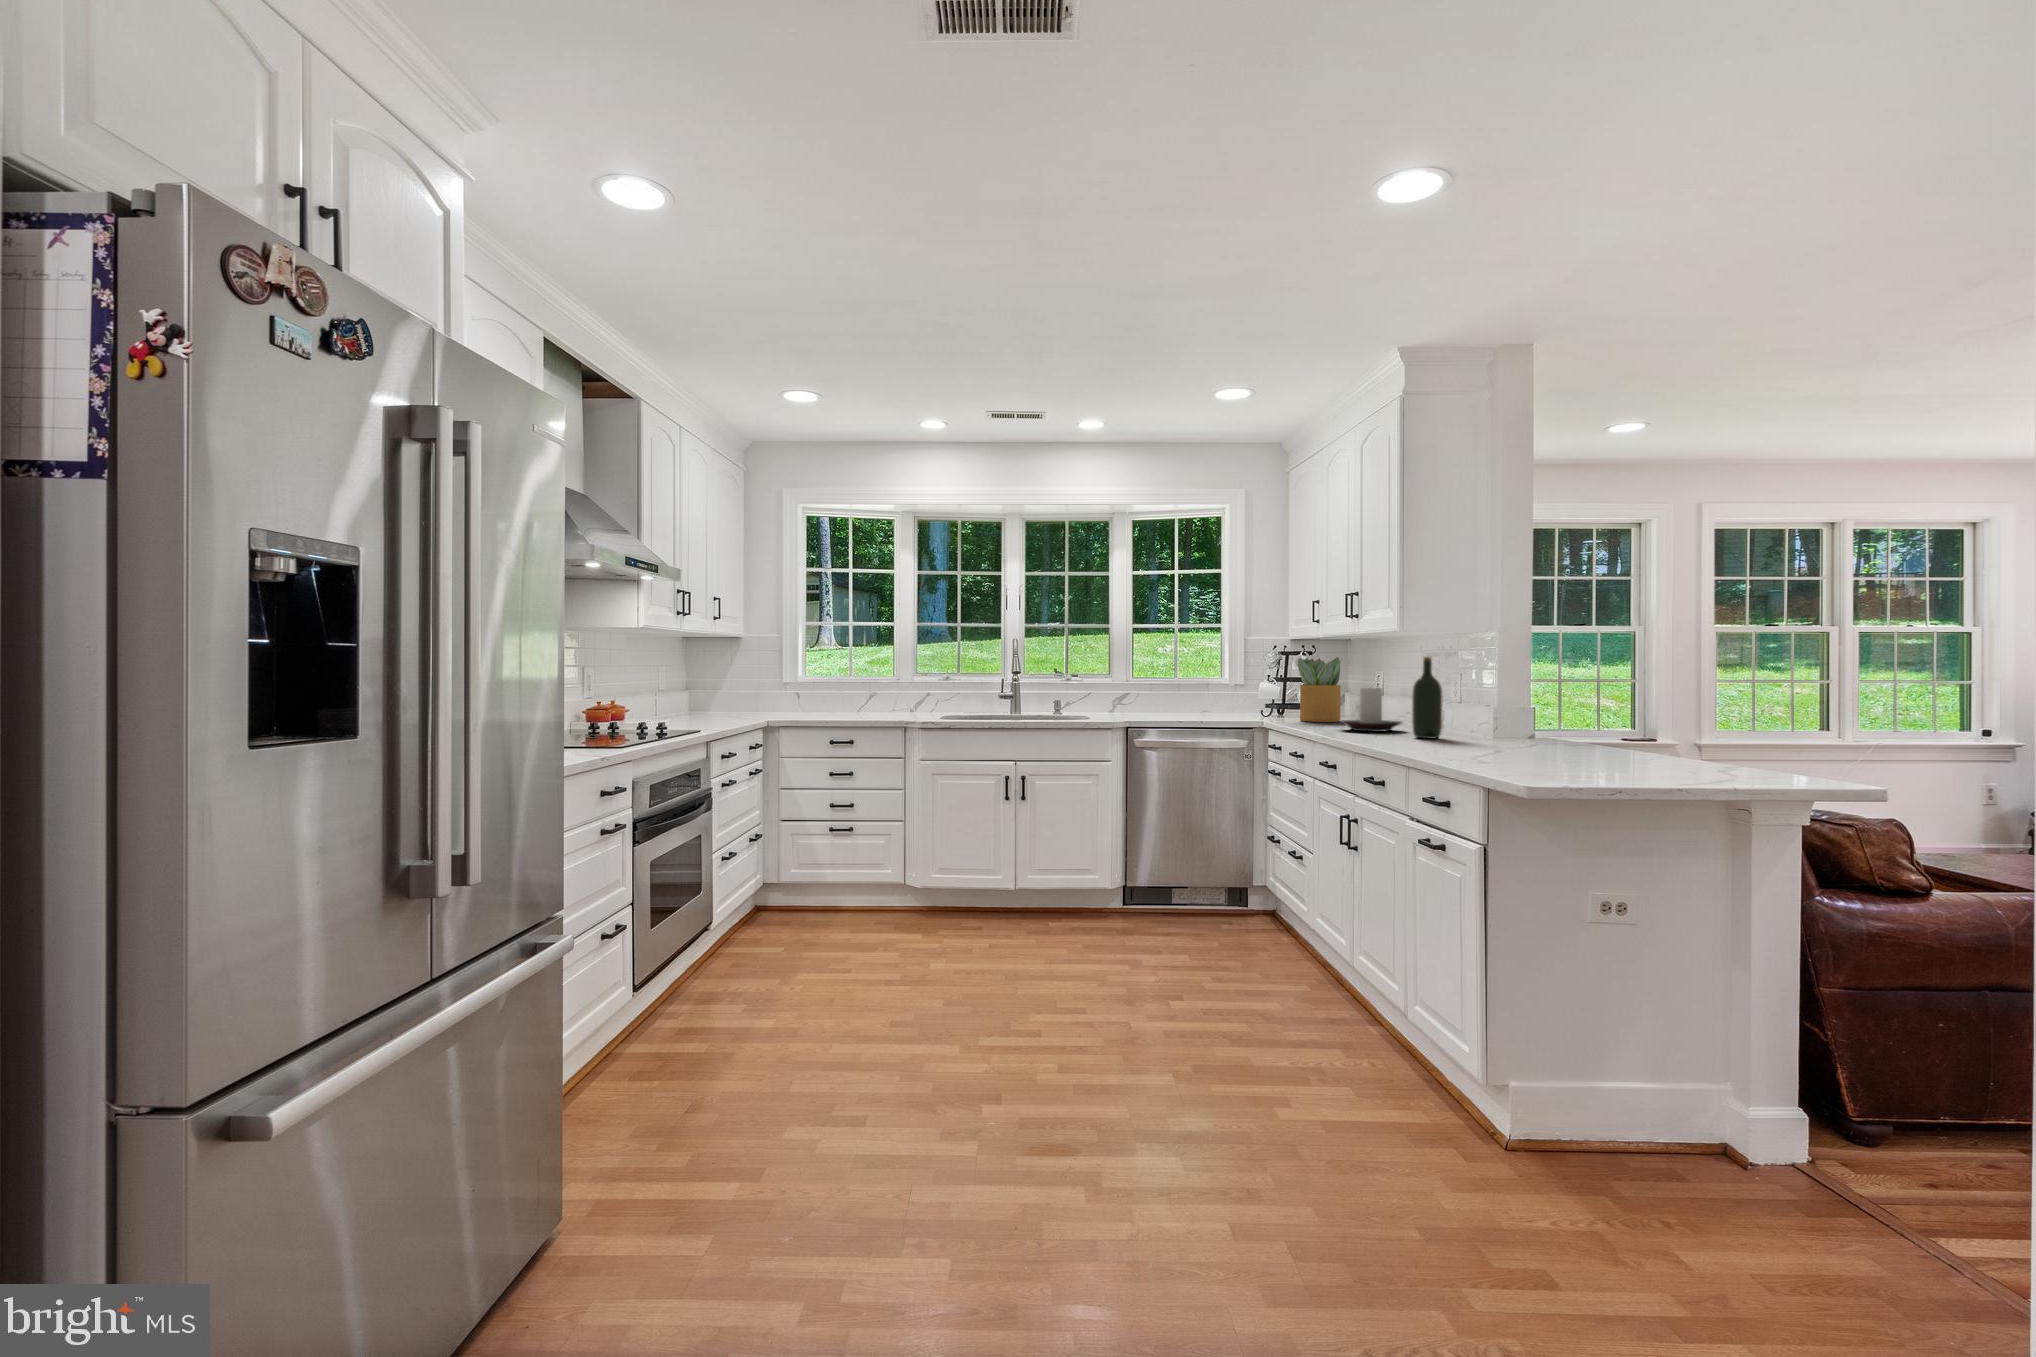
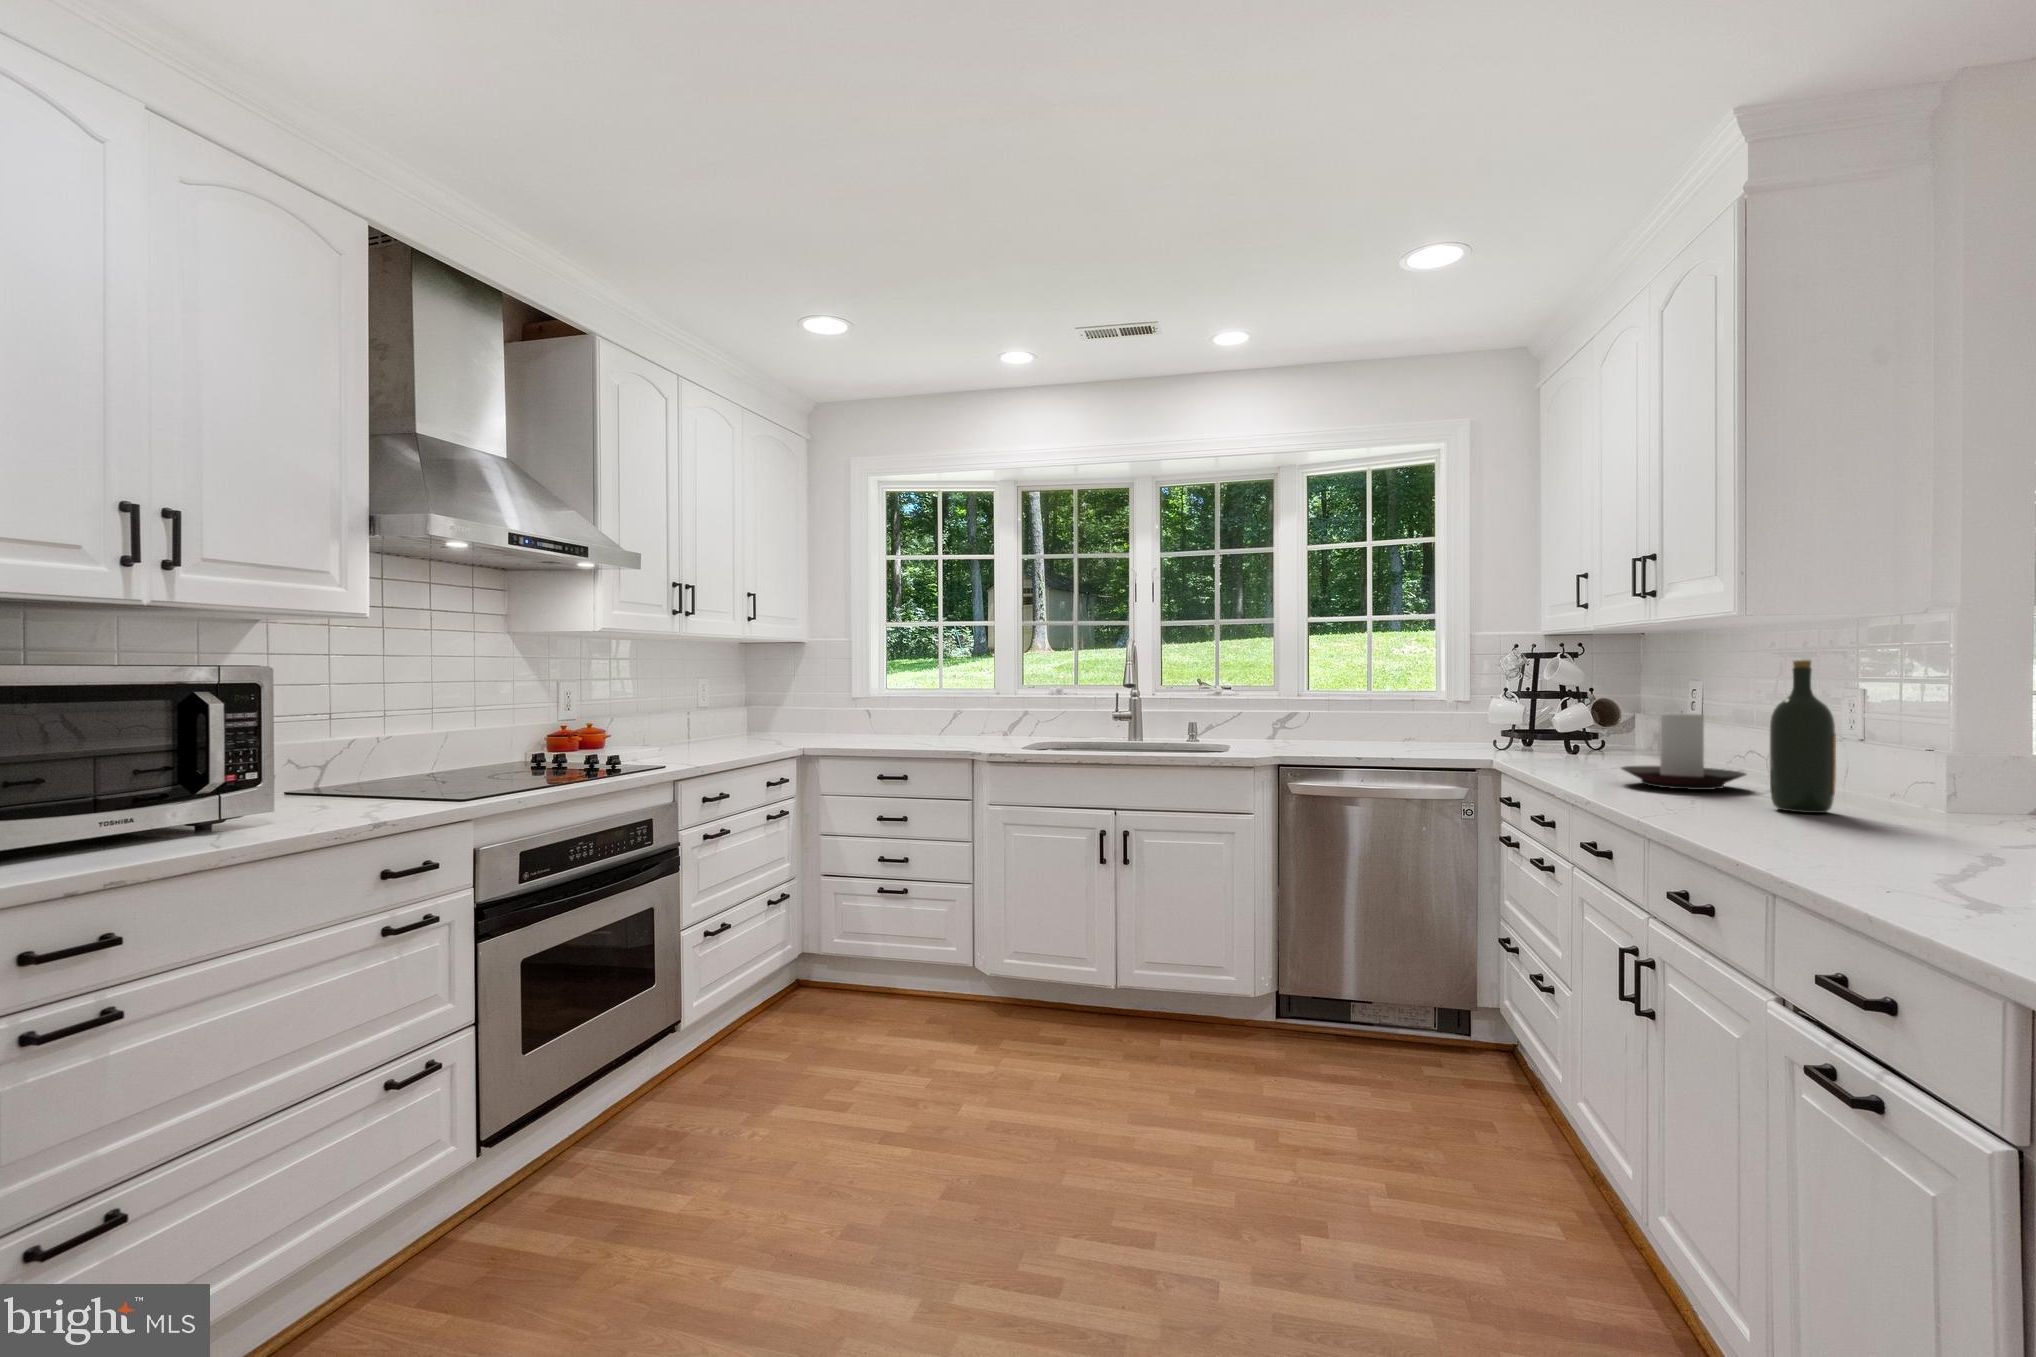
potted plant: present [1297,657,1342,722] -> none [1543,661,1627,763]

